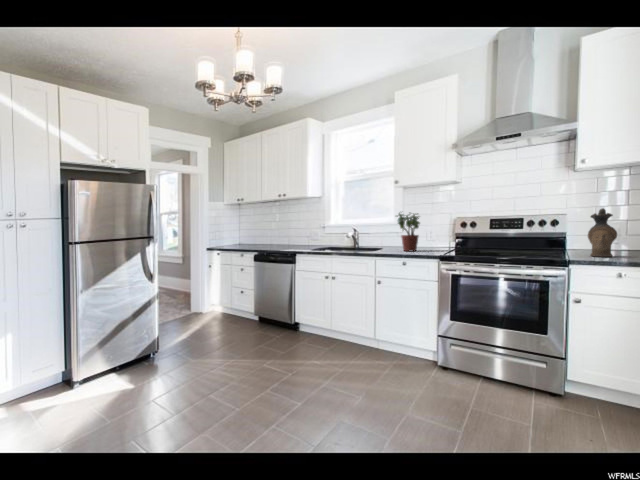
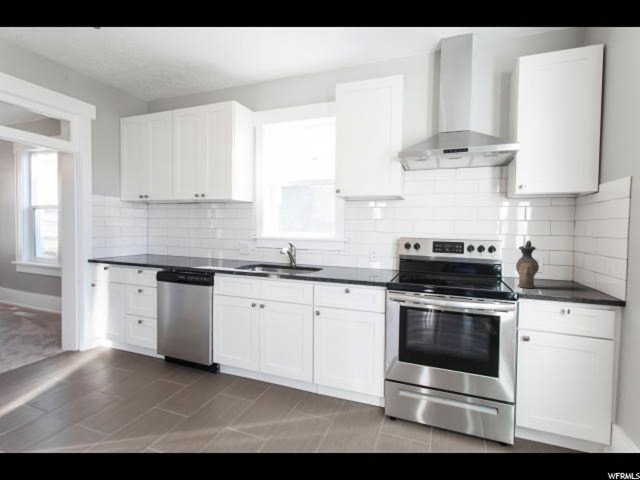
potted plant: present [397,213,420,251] -> none [337,230,364,275]

